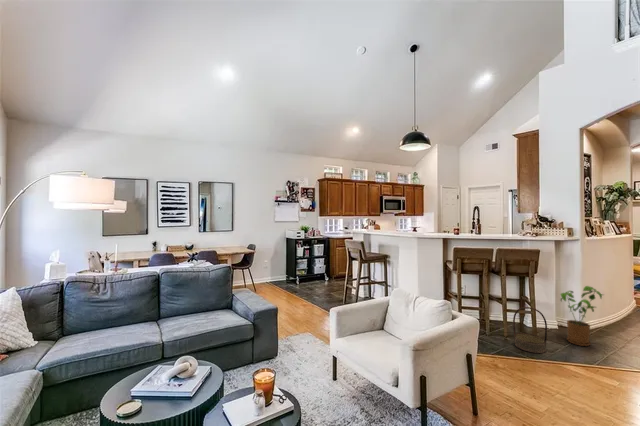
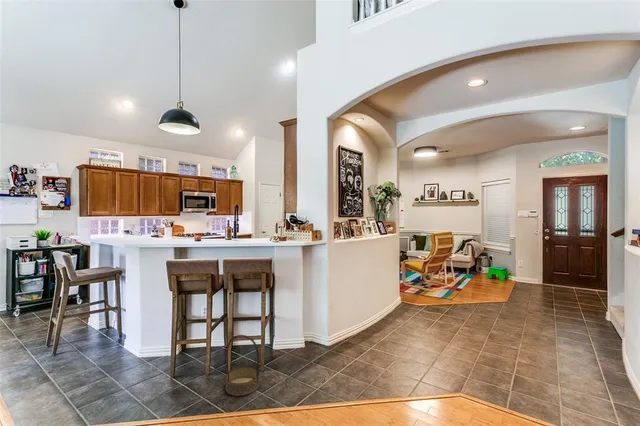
house plant: present [561,286,602,346] -> none [293,299,333,371]

